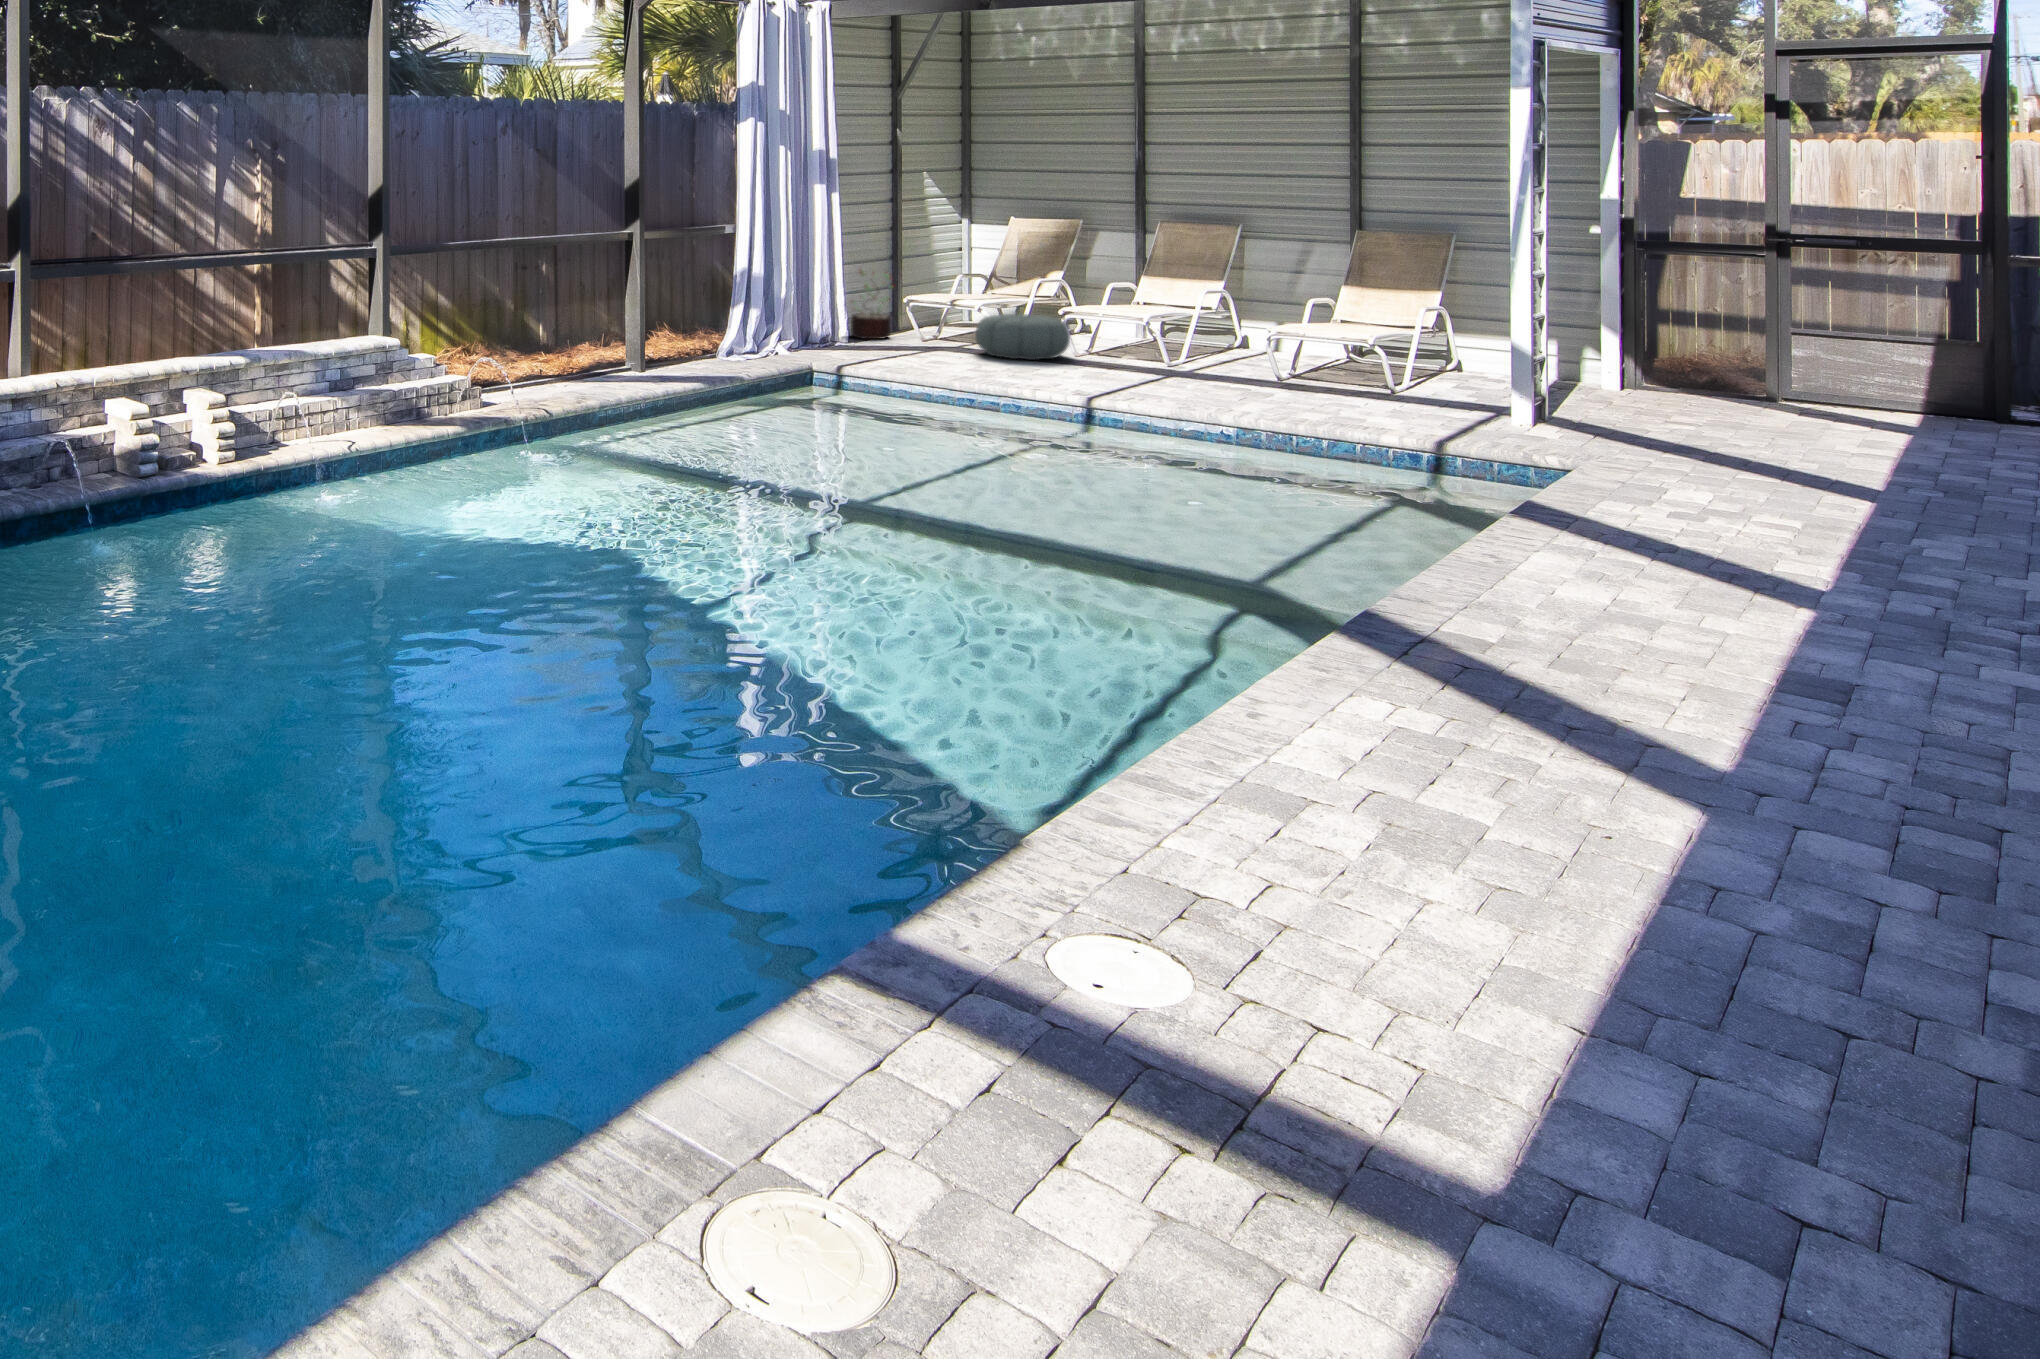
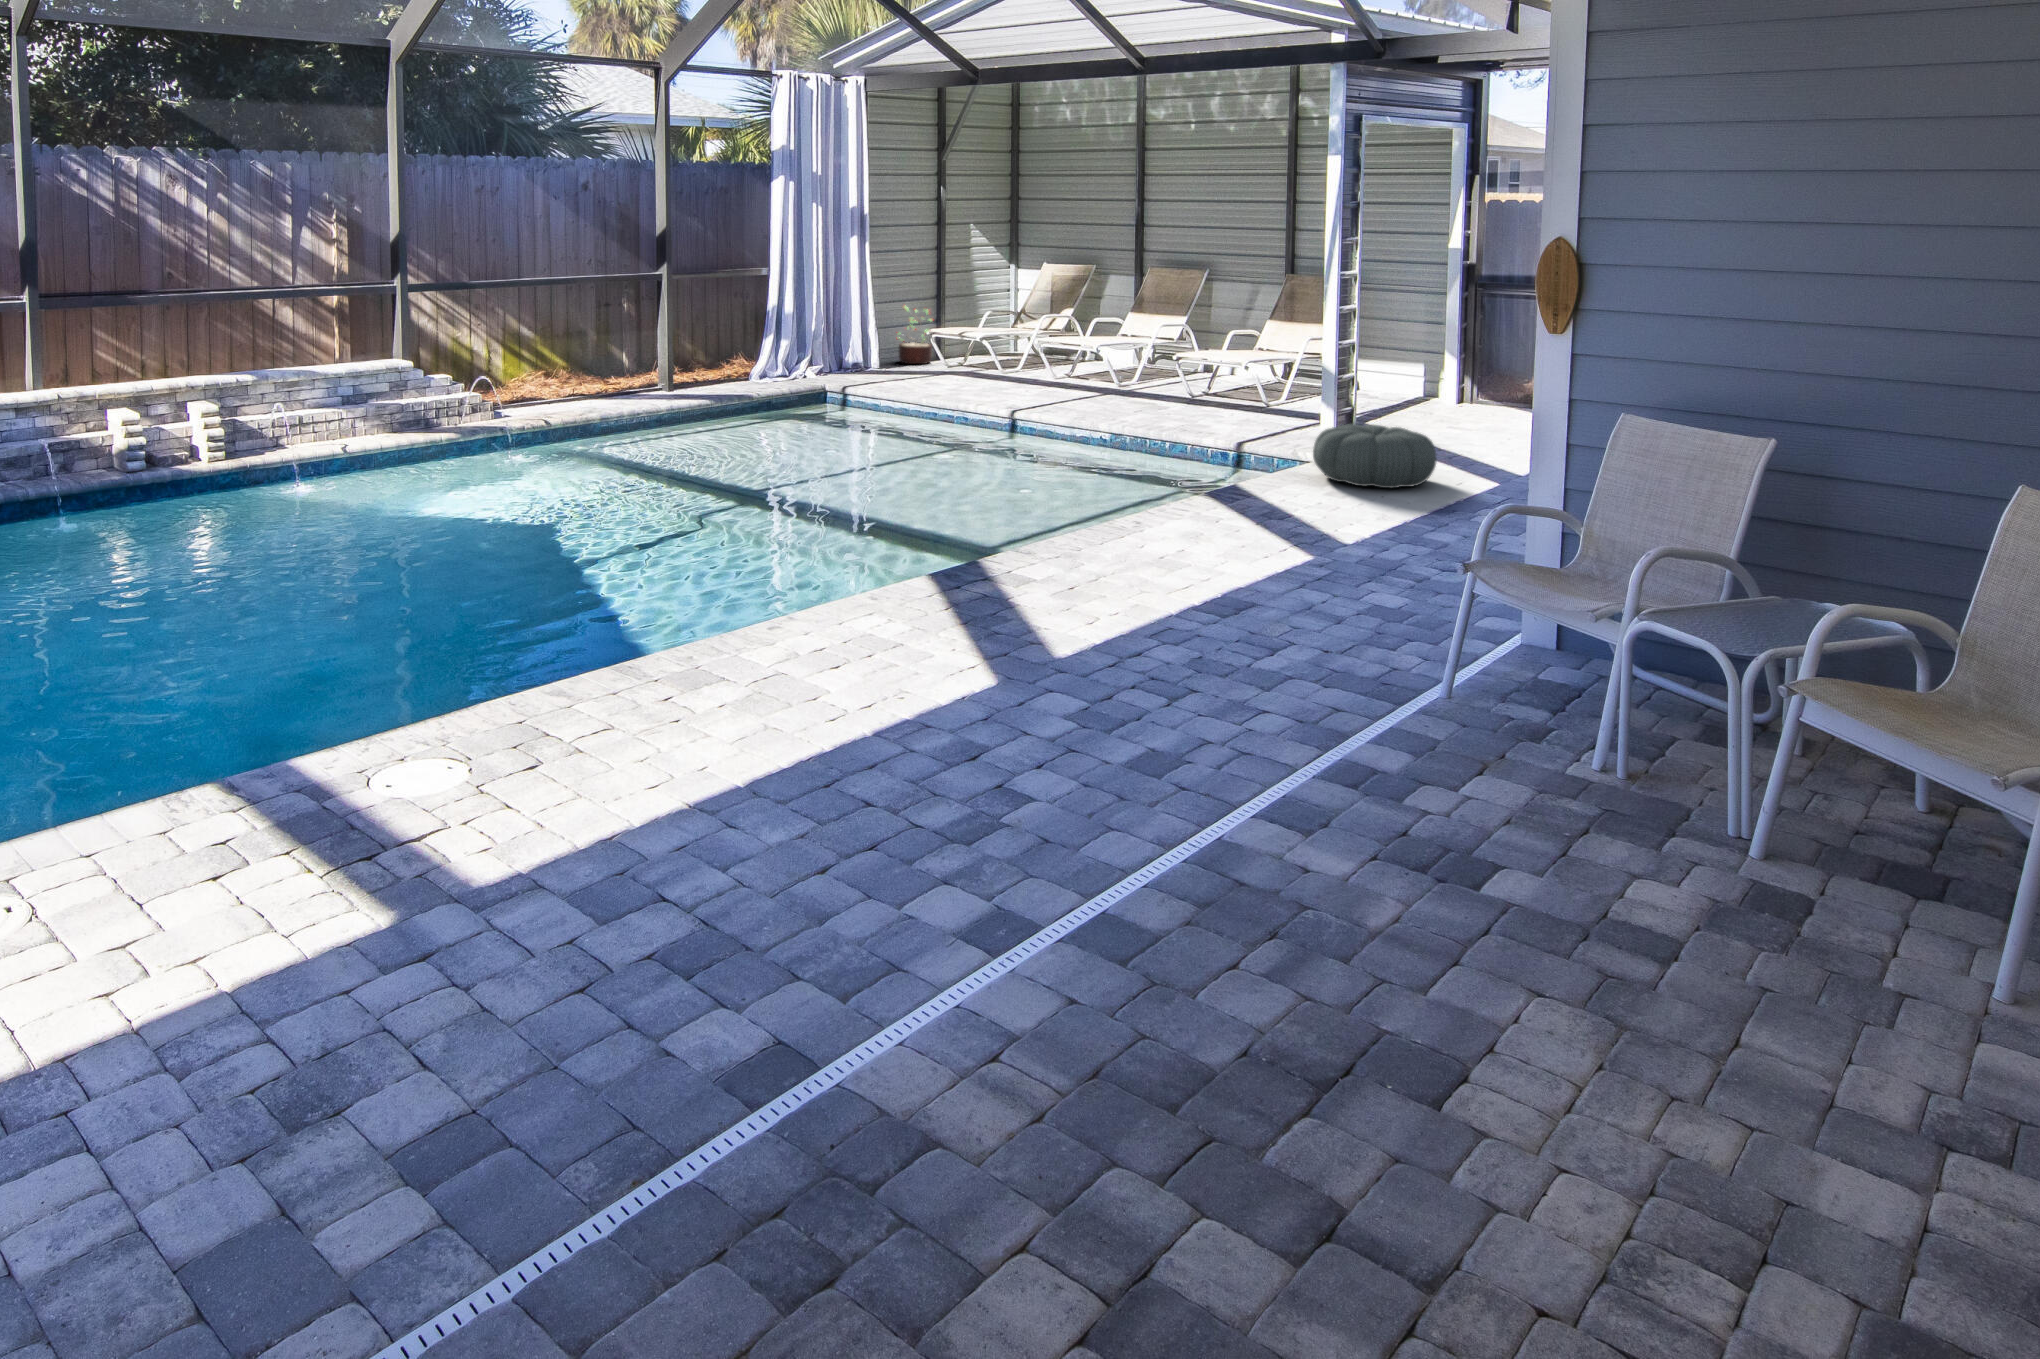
pouf: present [975,314,1070,360] -> present [1313,424,1437,488]

